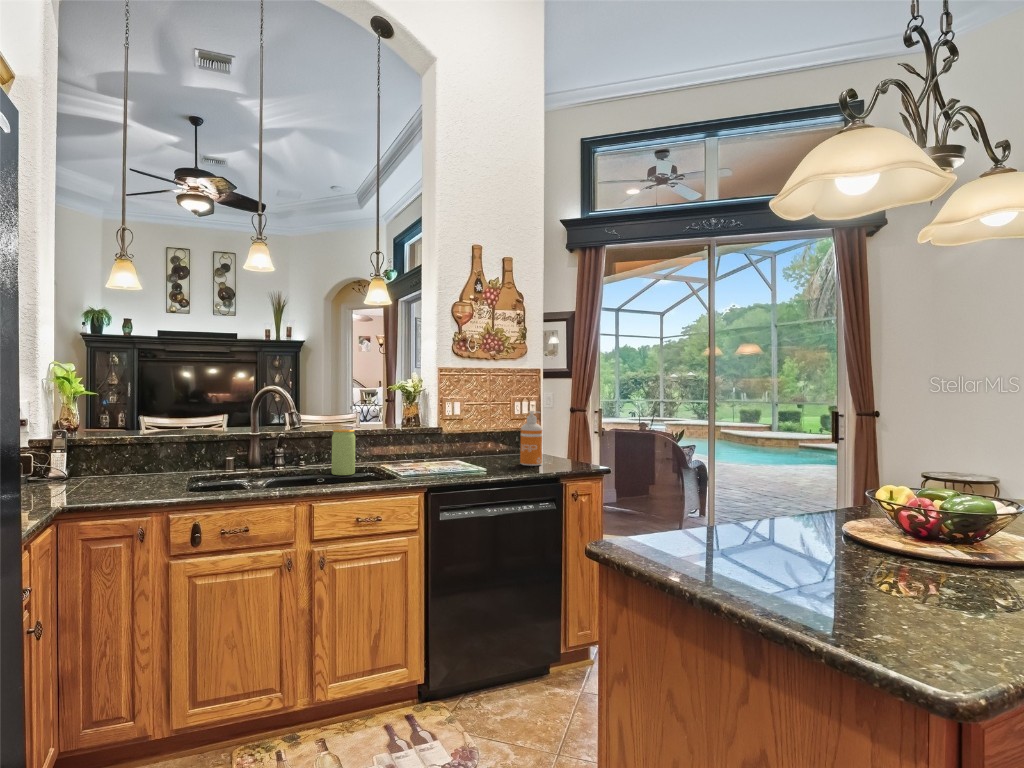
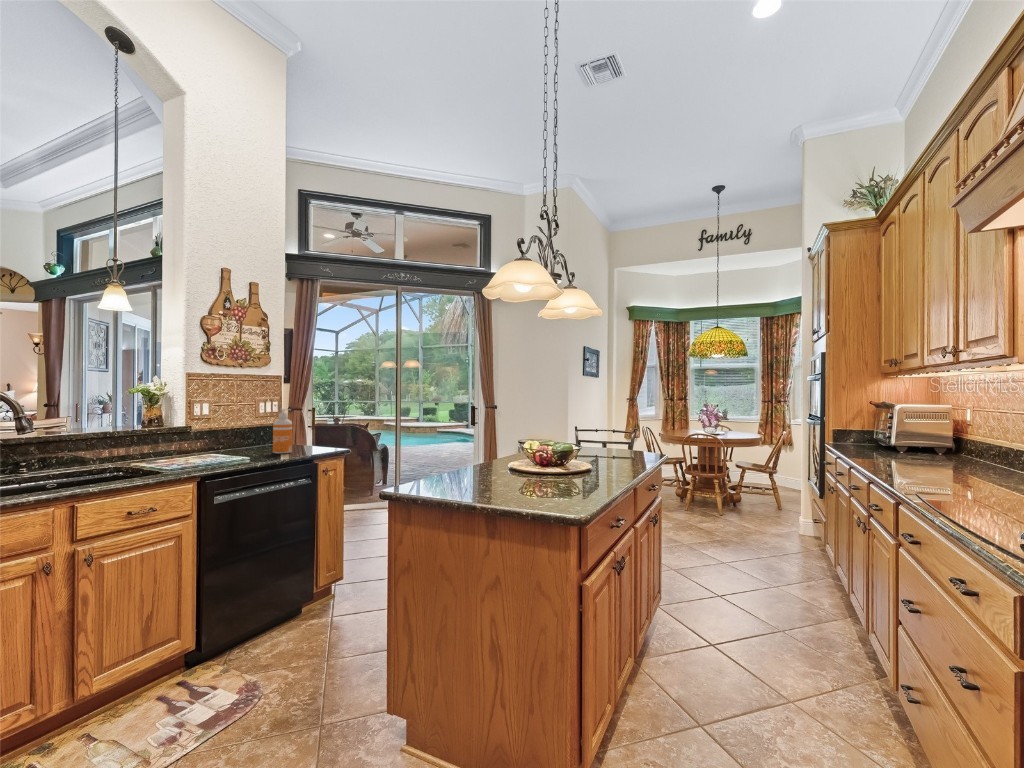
jar: present [332,429,355,475] -> none [82,431,111,476]

